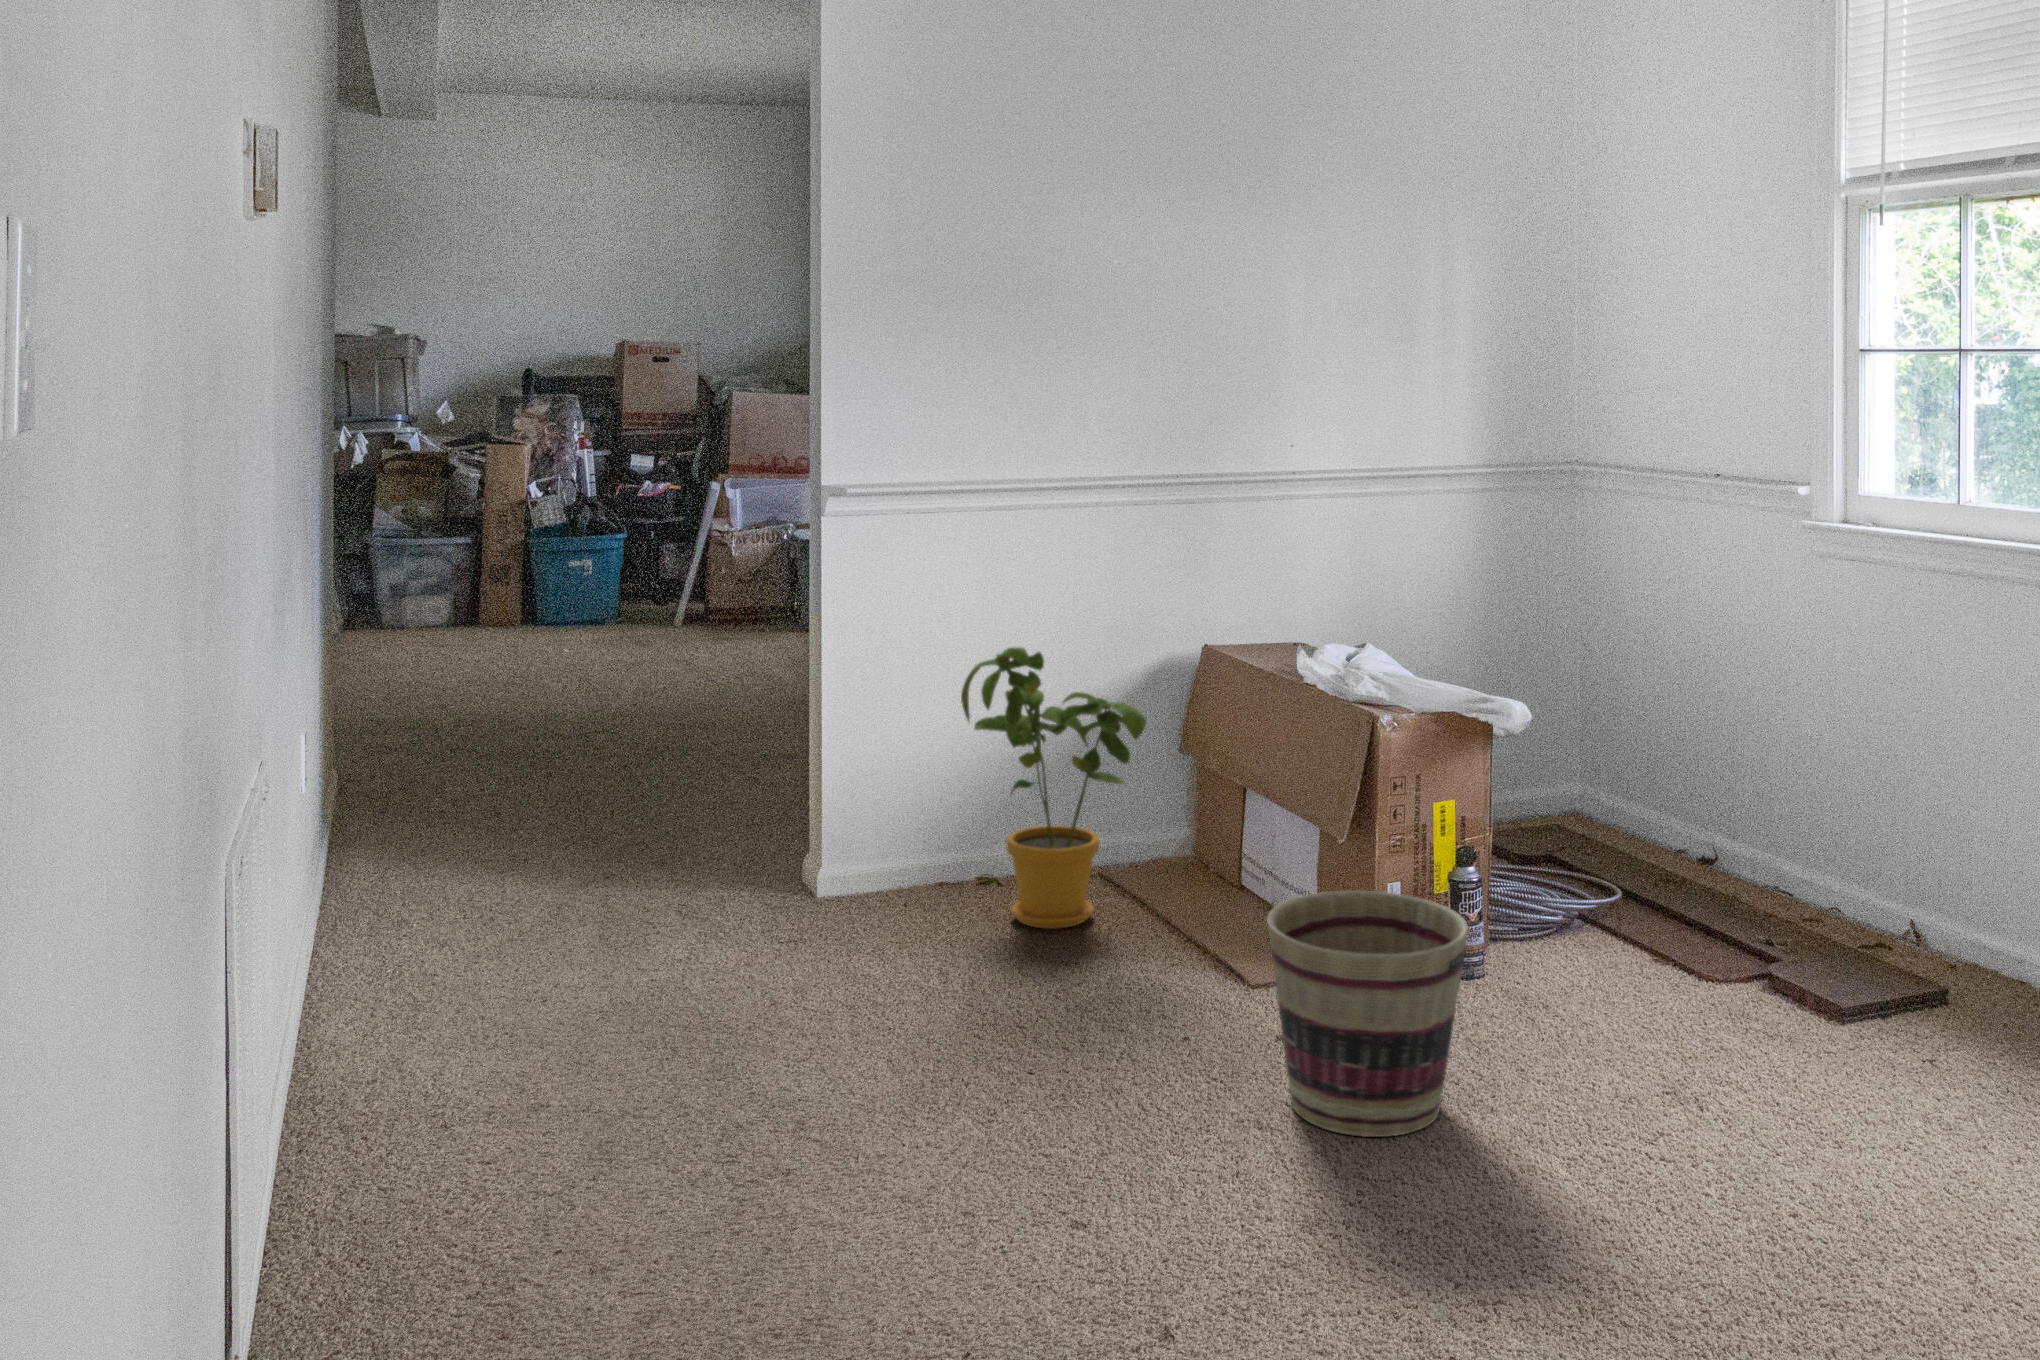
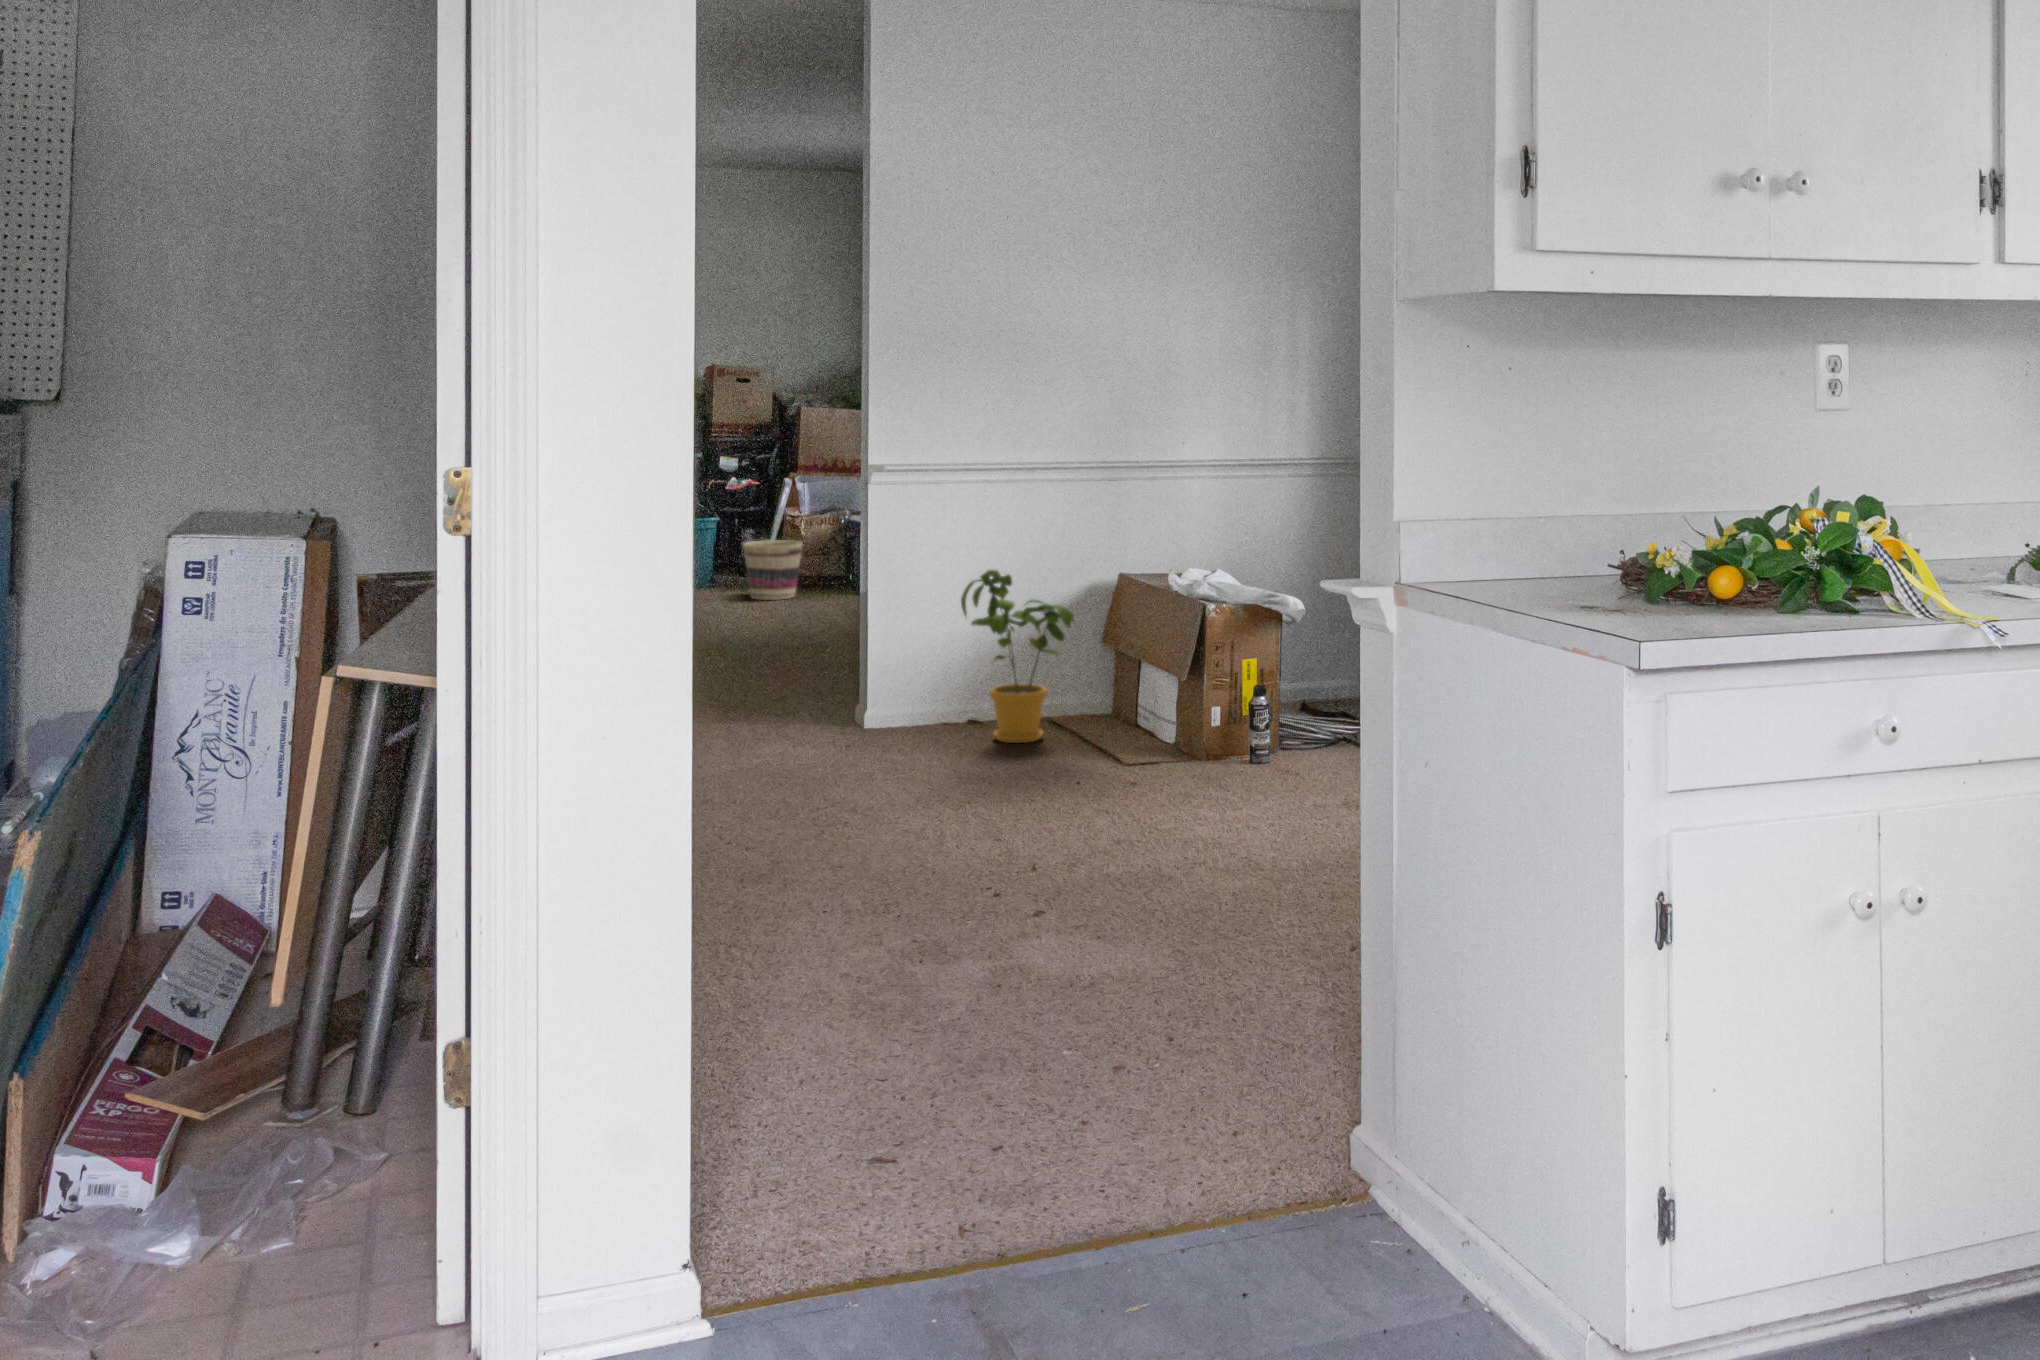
basket: present [1267,891,1468,1137] -> present [743,540,802,600]

